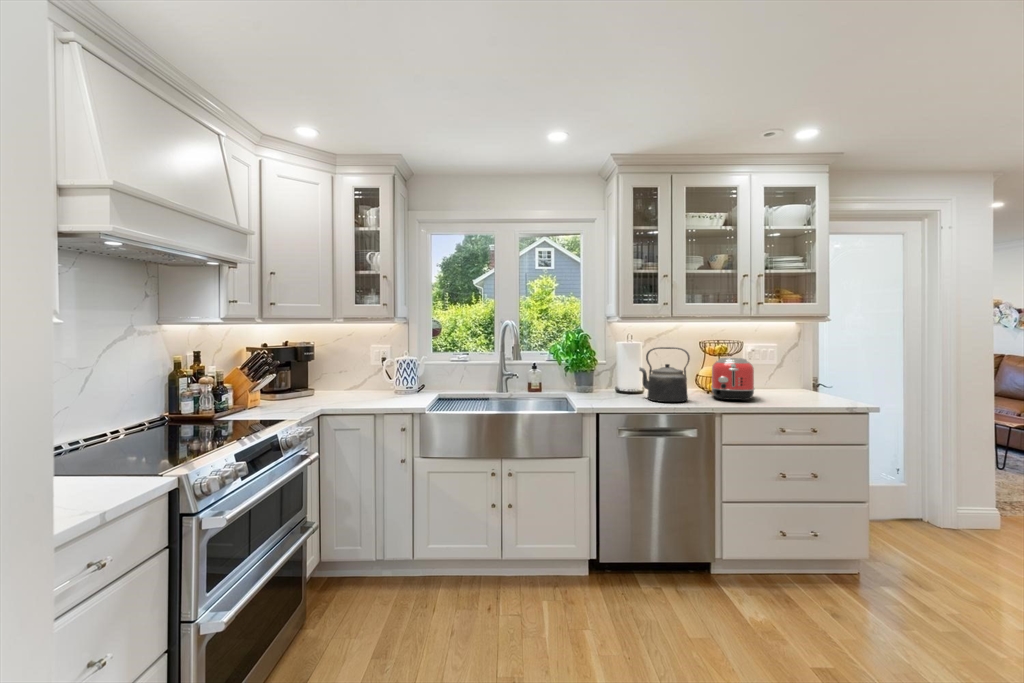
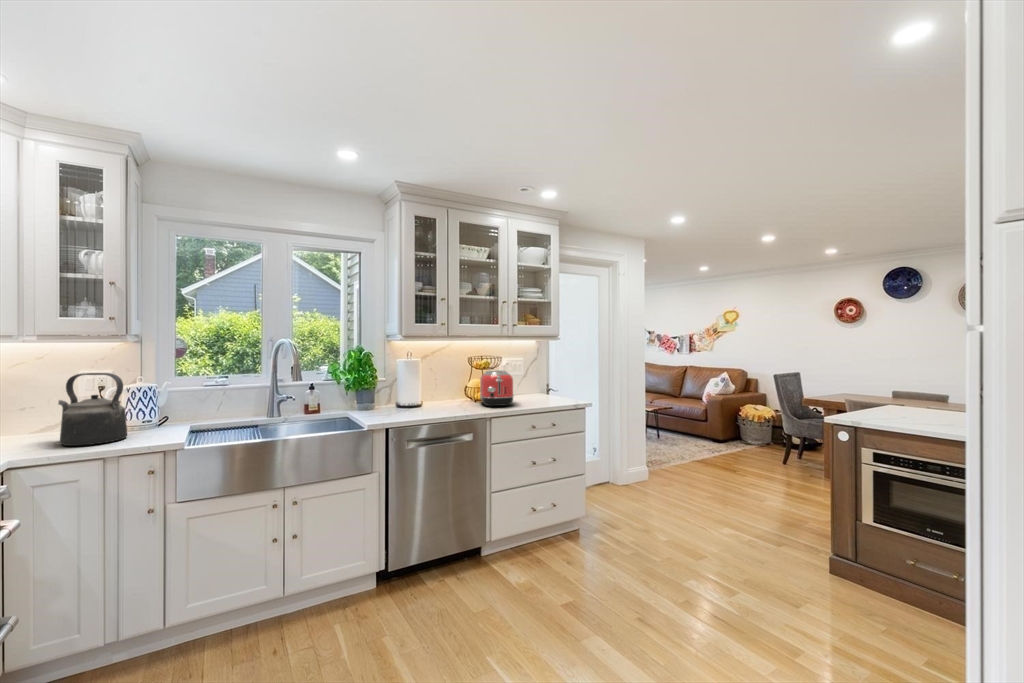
kettle: present [639,347,690,402] -> present [58,373,127,446]

